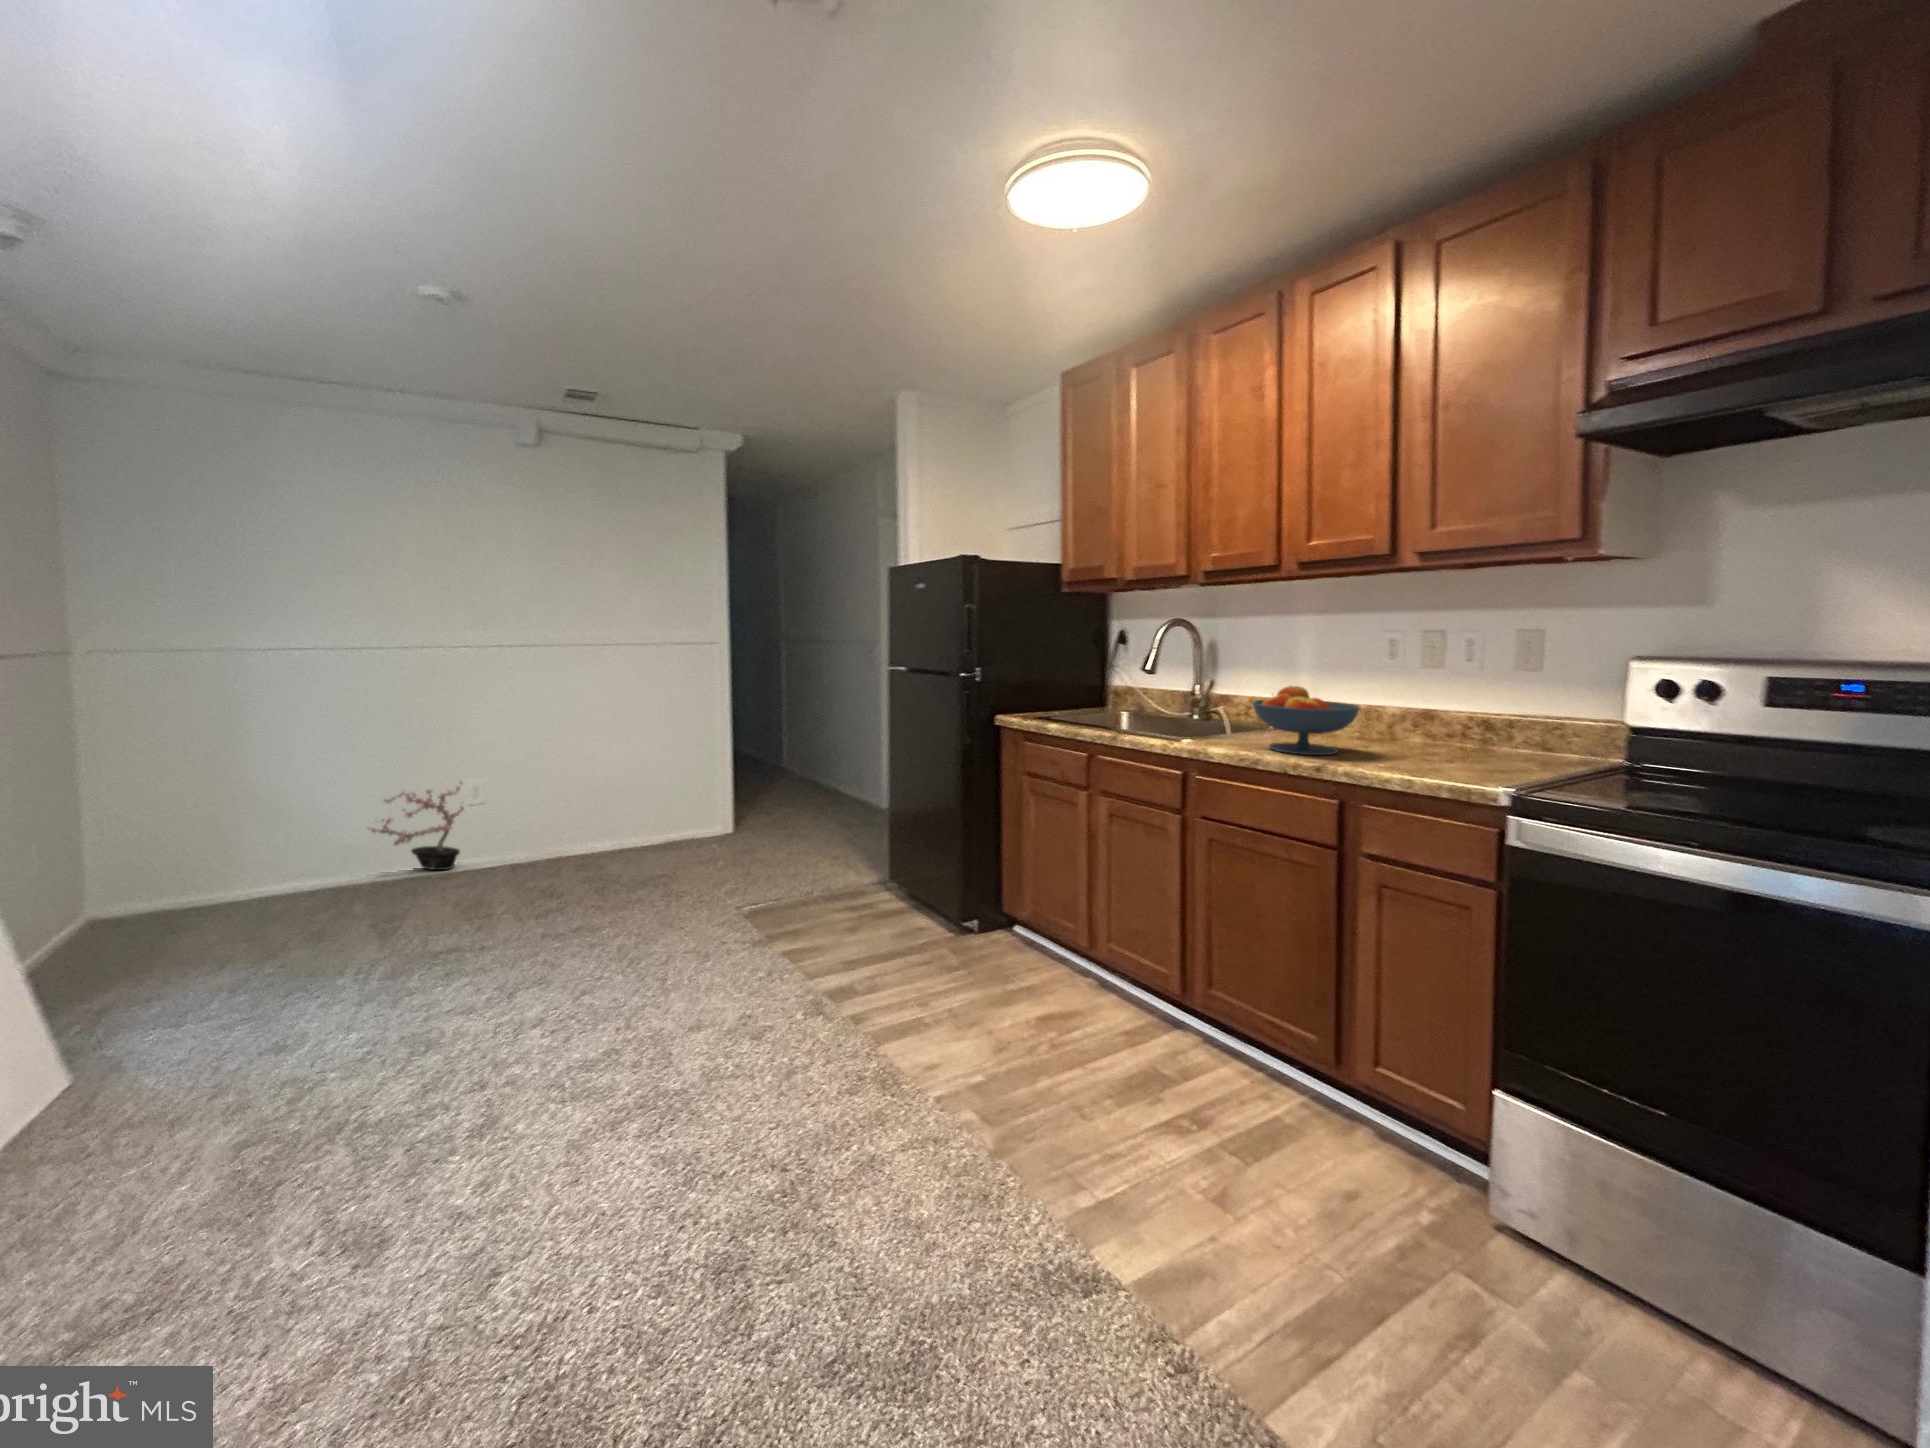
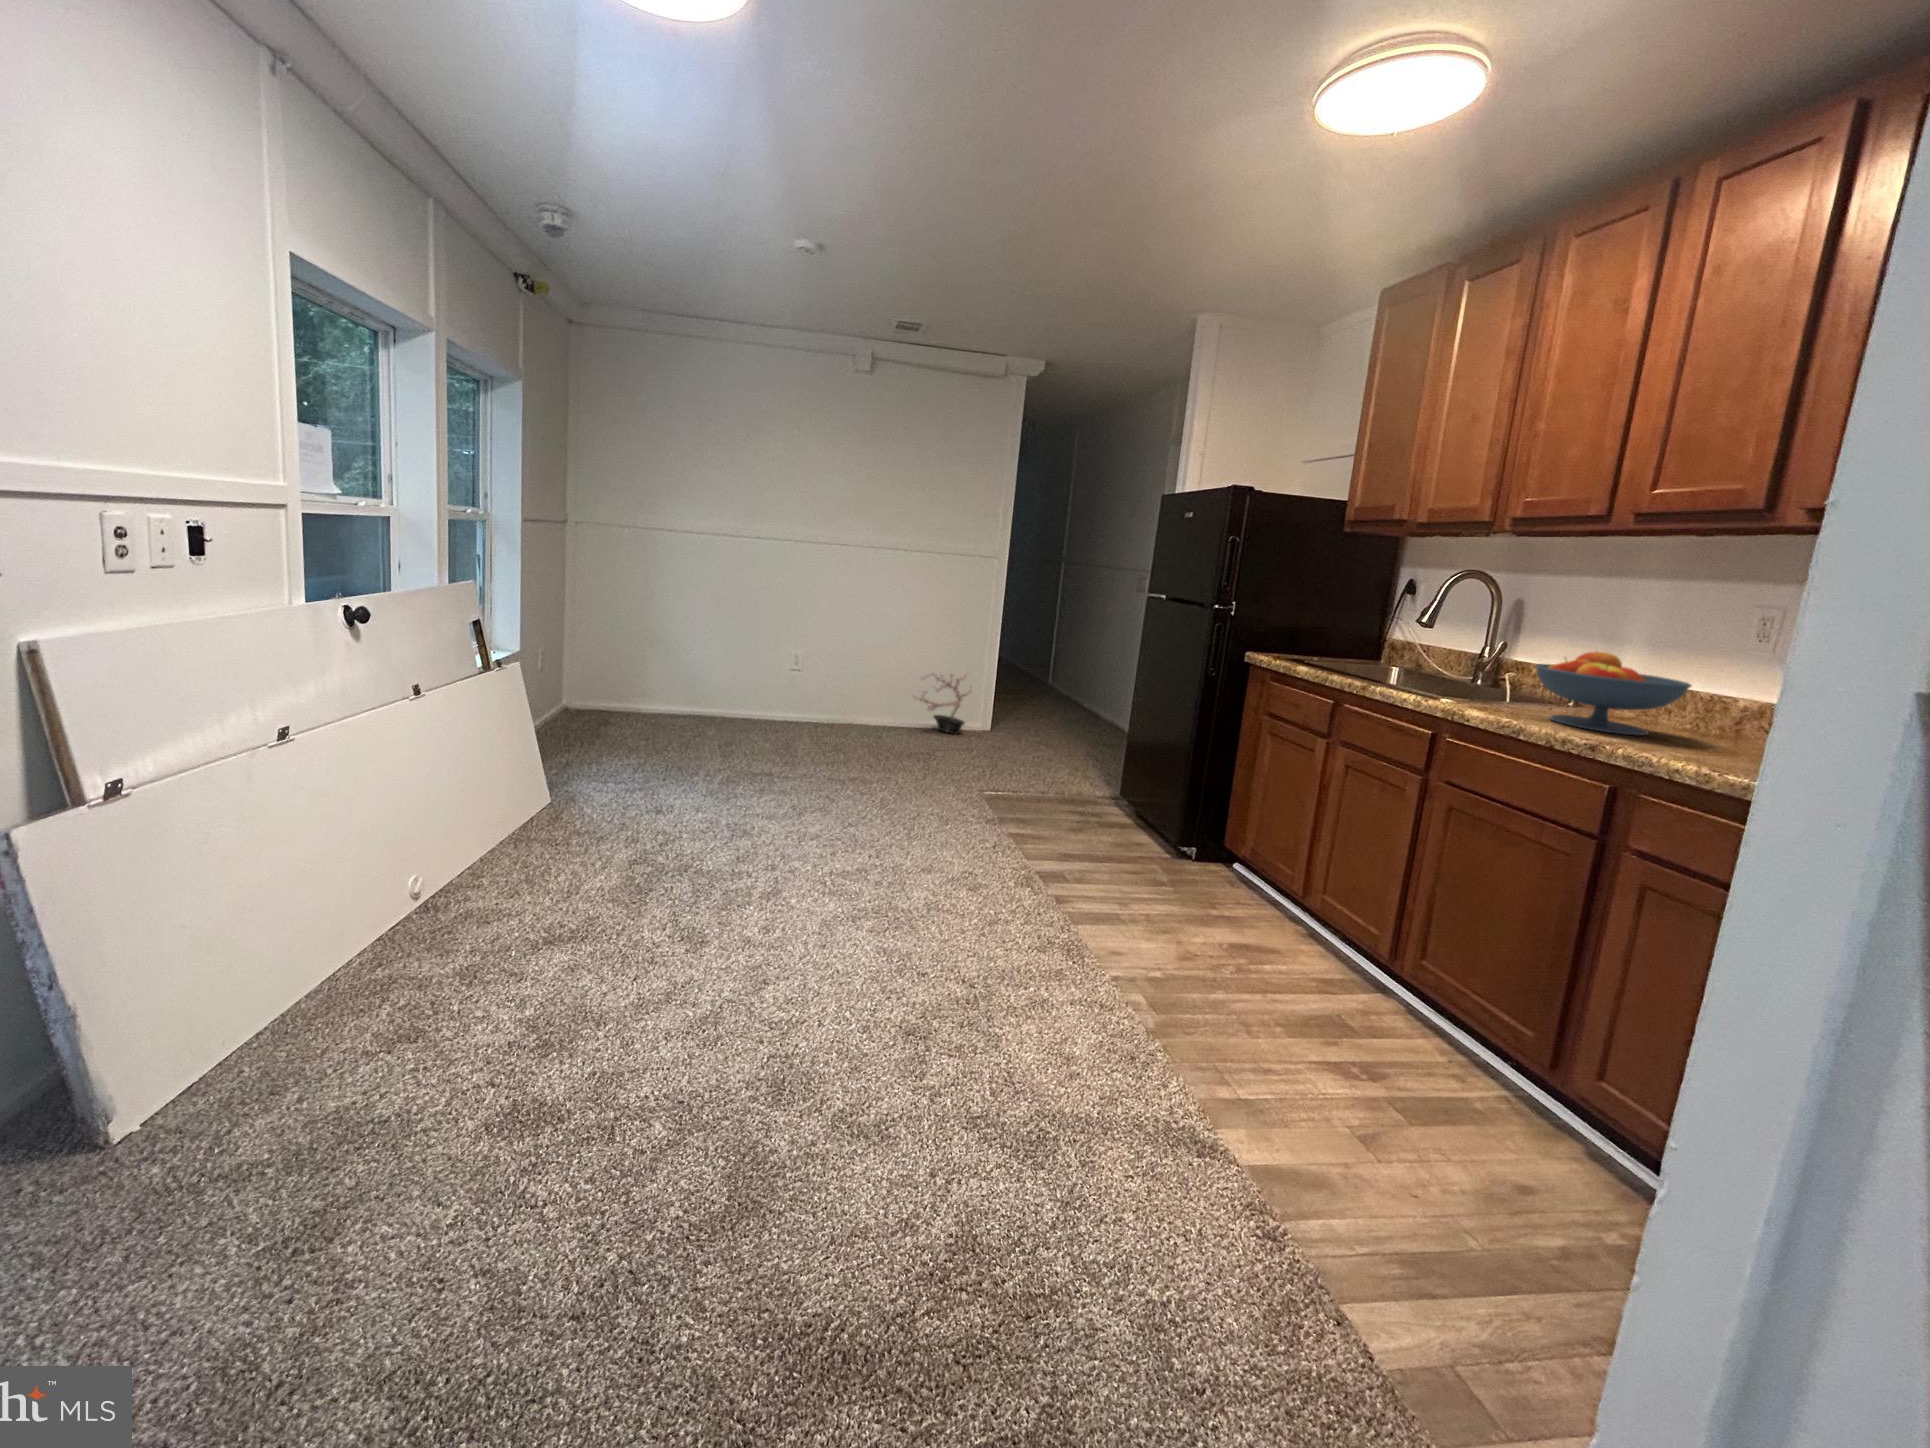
potted plant: present [368,781,464,870] -> present [914,671,971,734]

